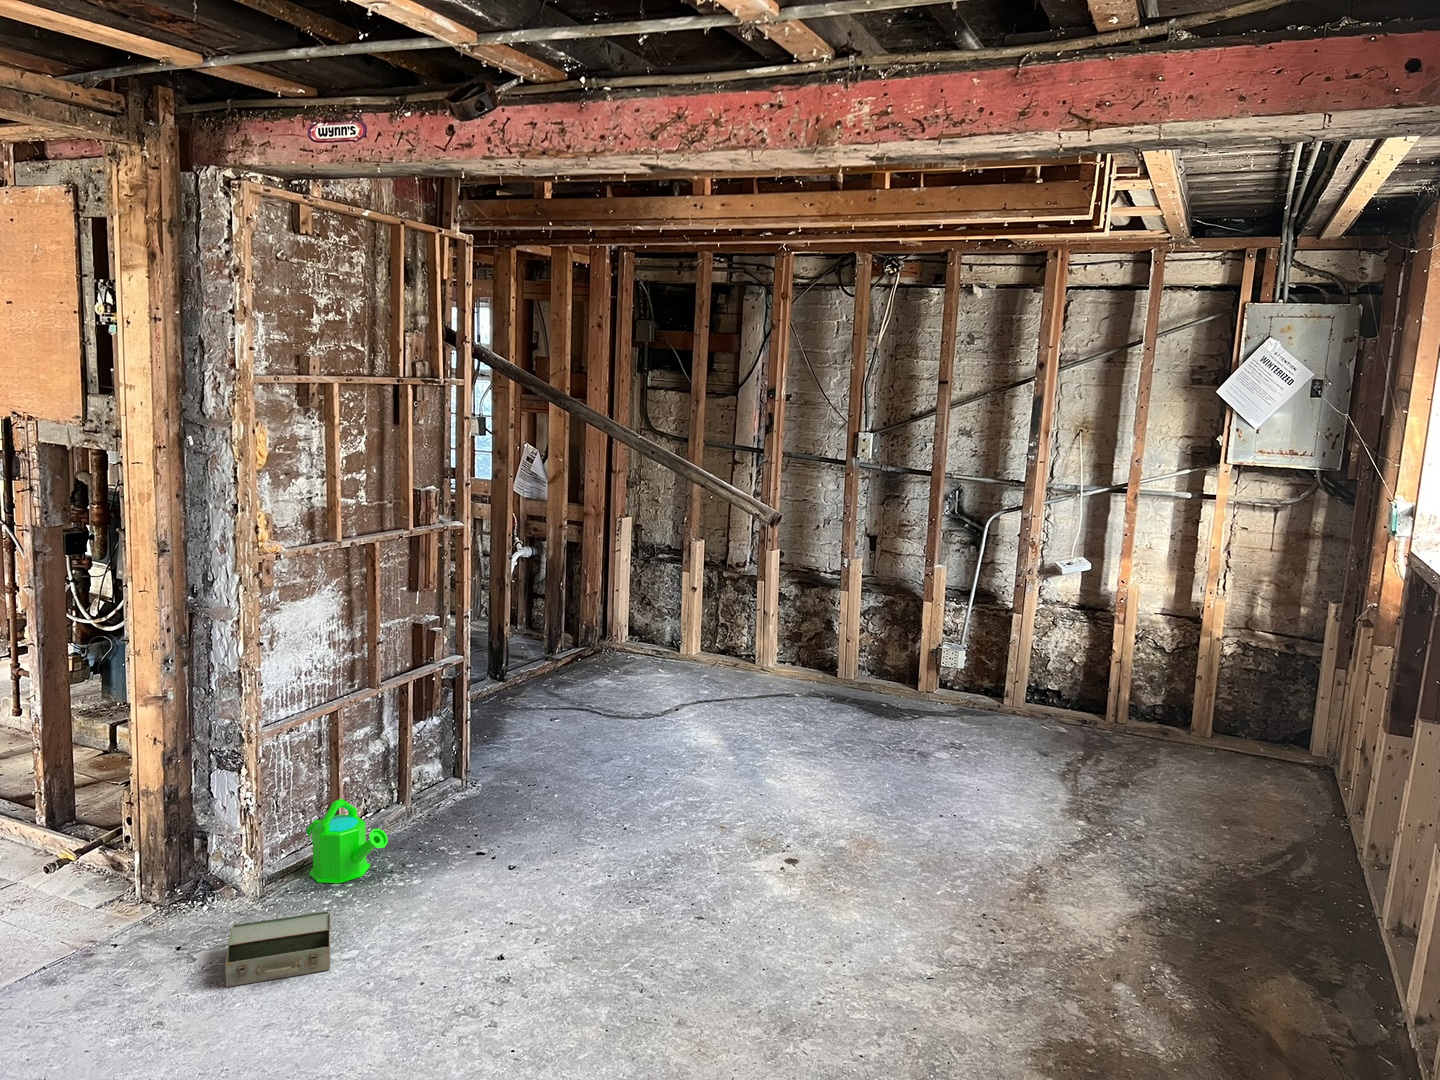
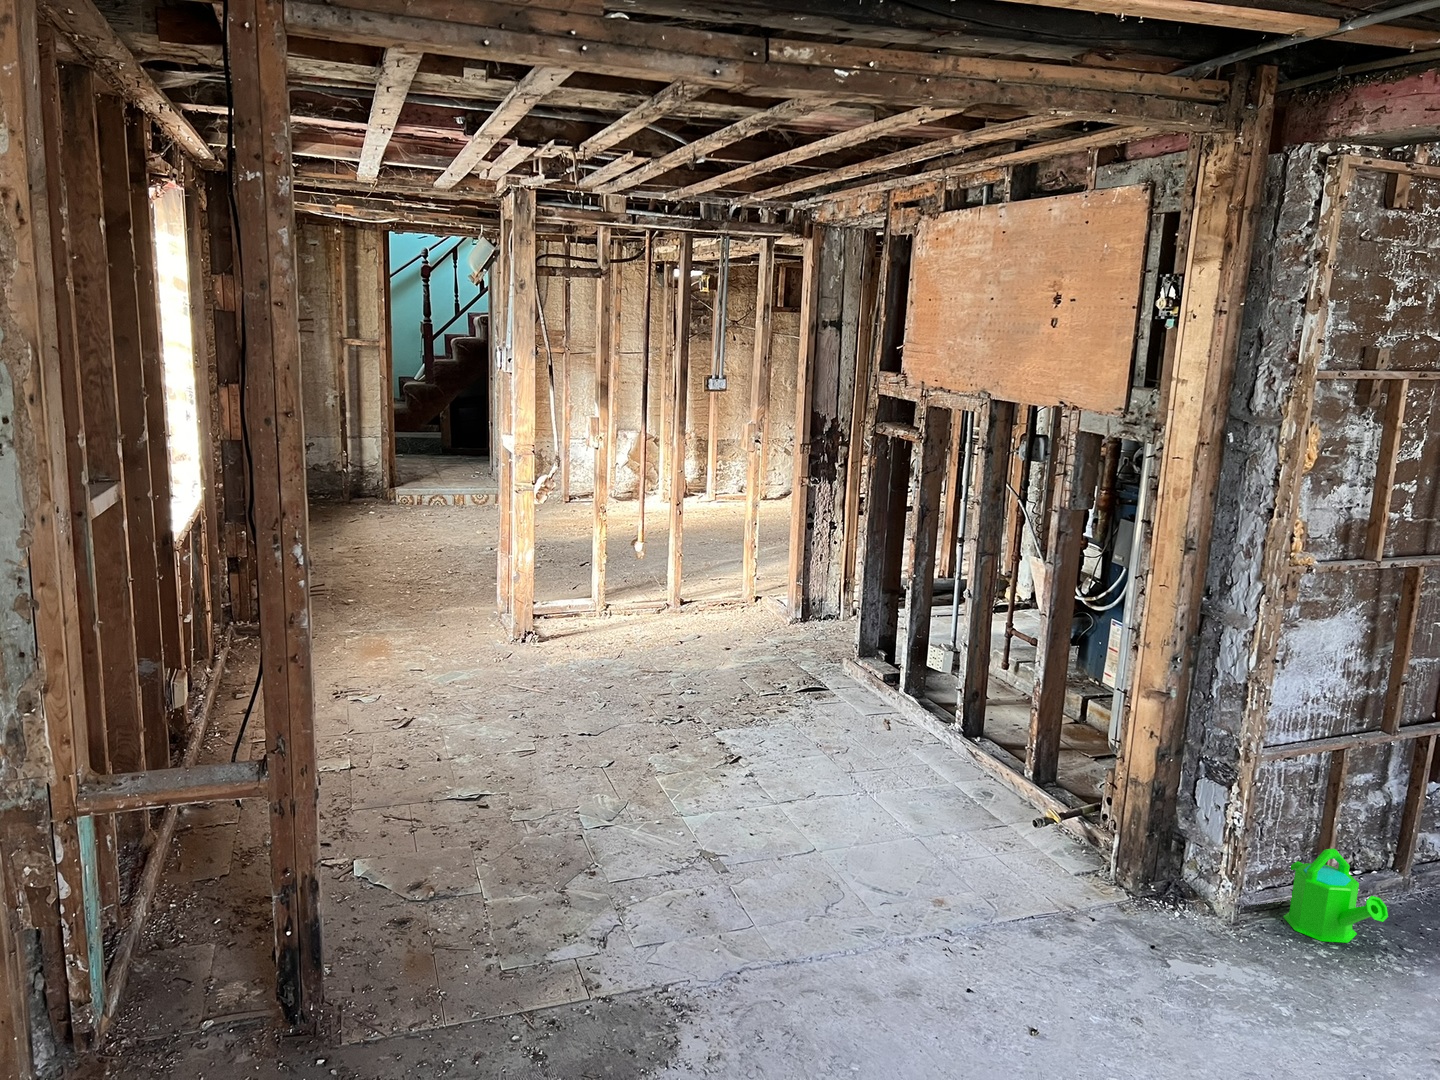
toolbox: present [225,912,330,987] -> none [1204,944,1321,1035]

